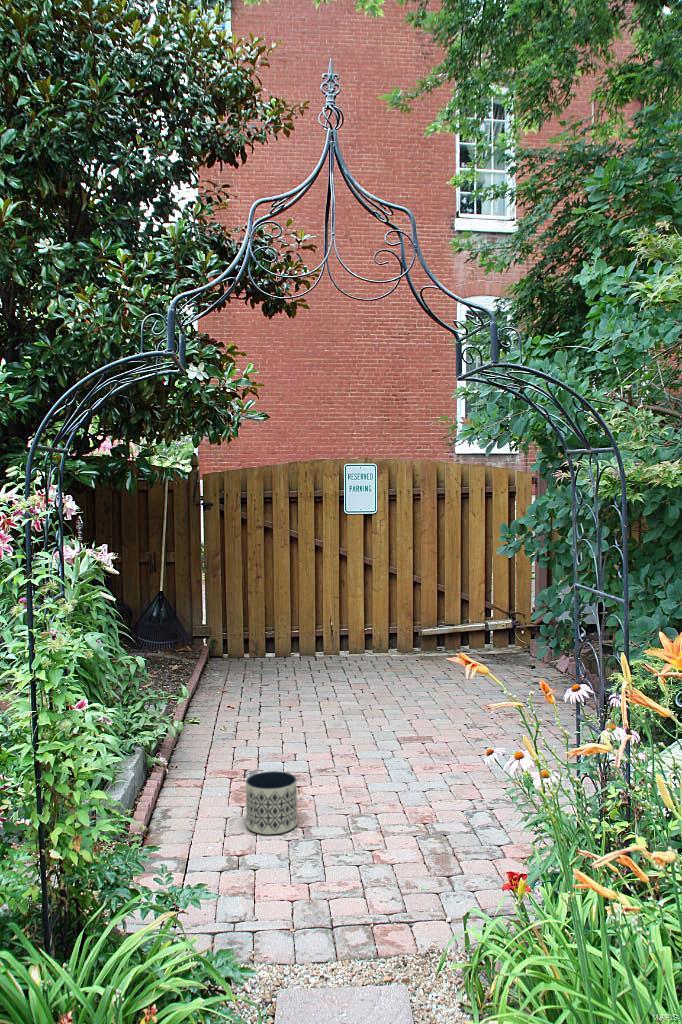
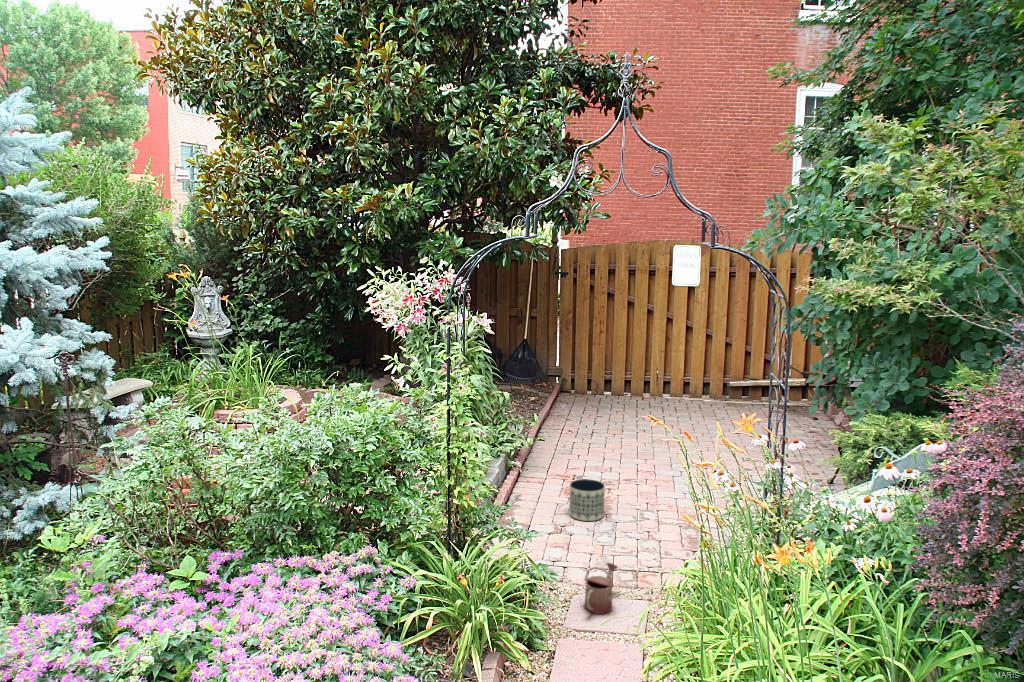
watering can: none [292,899,341,989] -> present [584,563,618,614]

